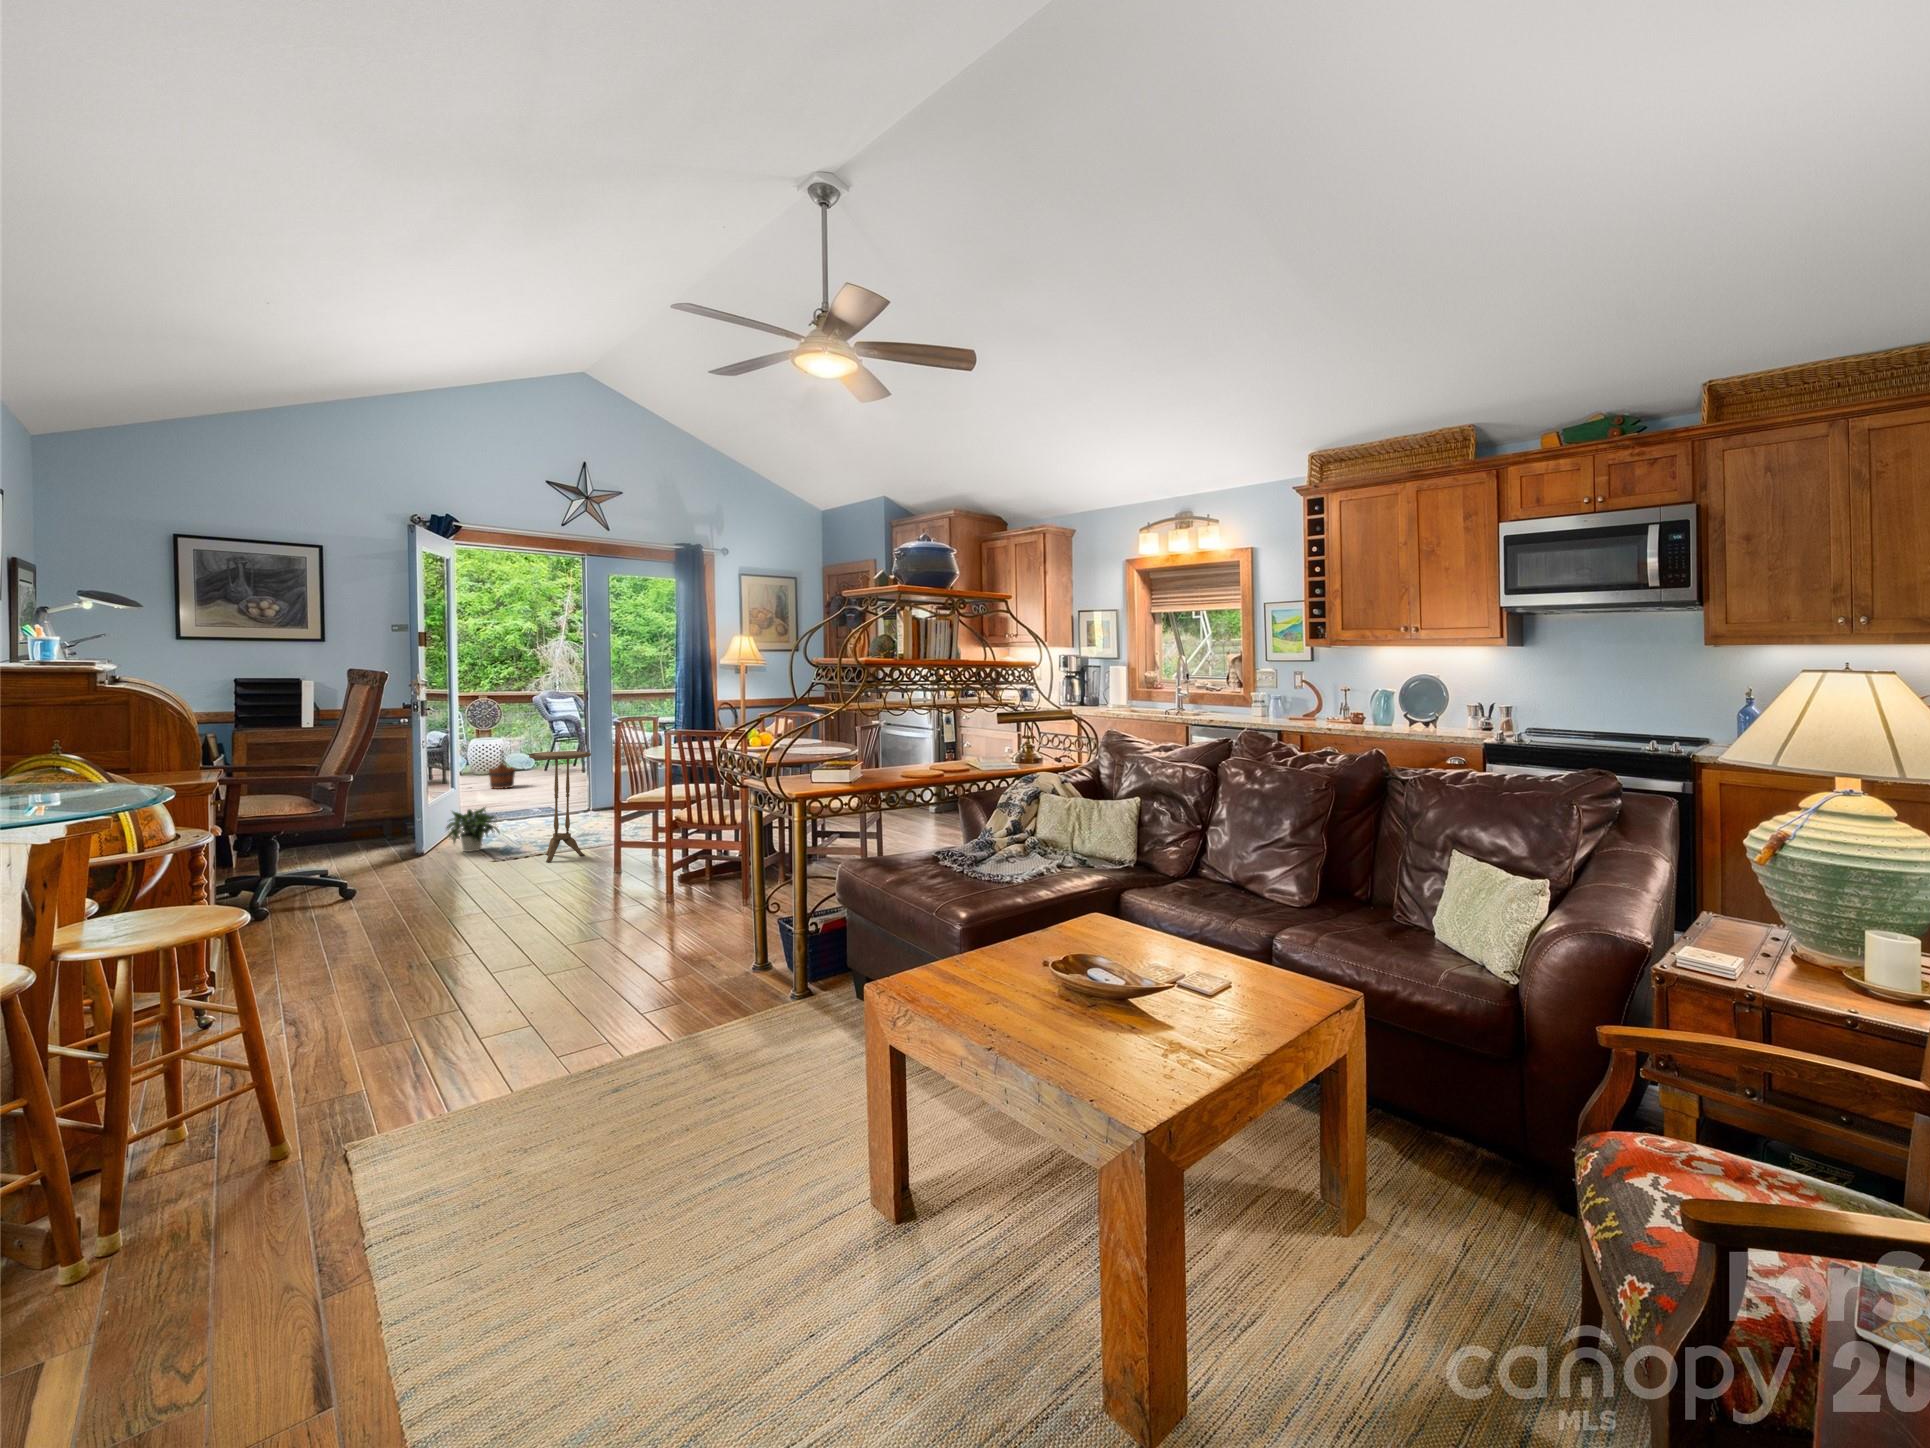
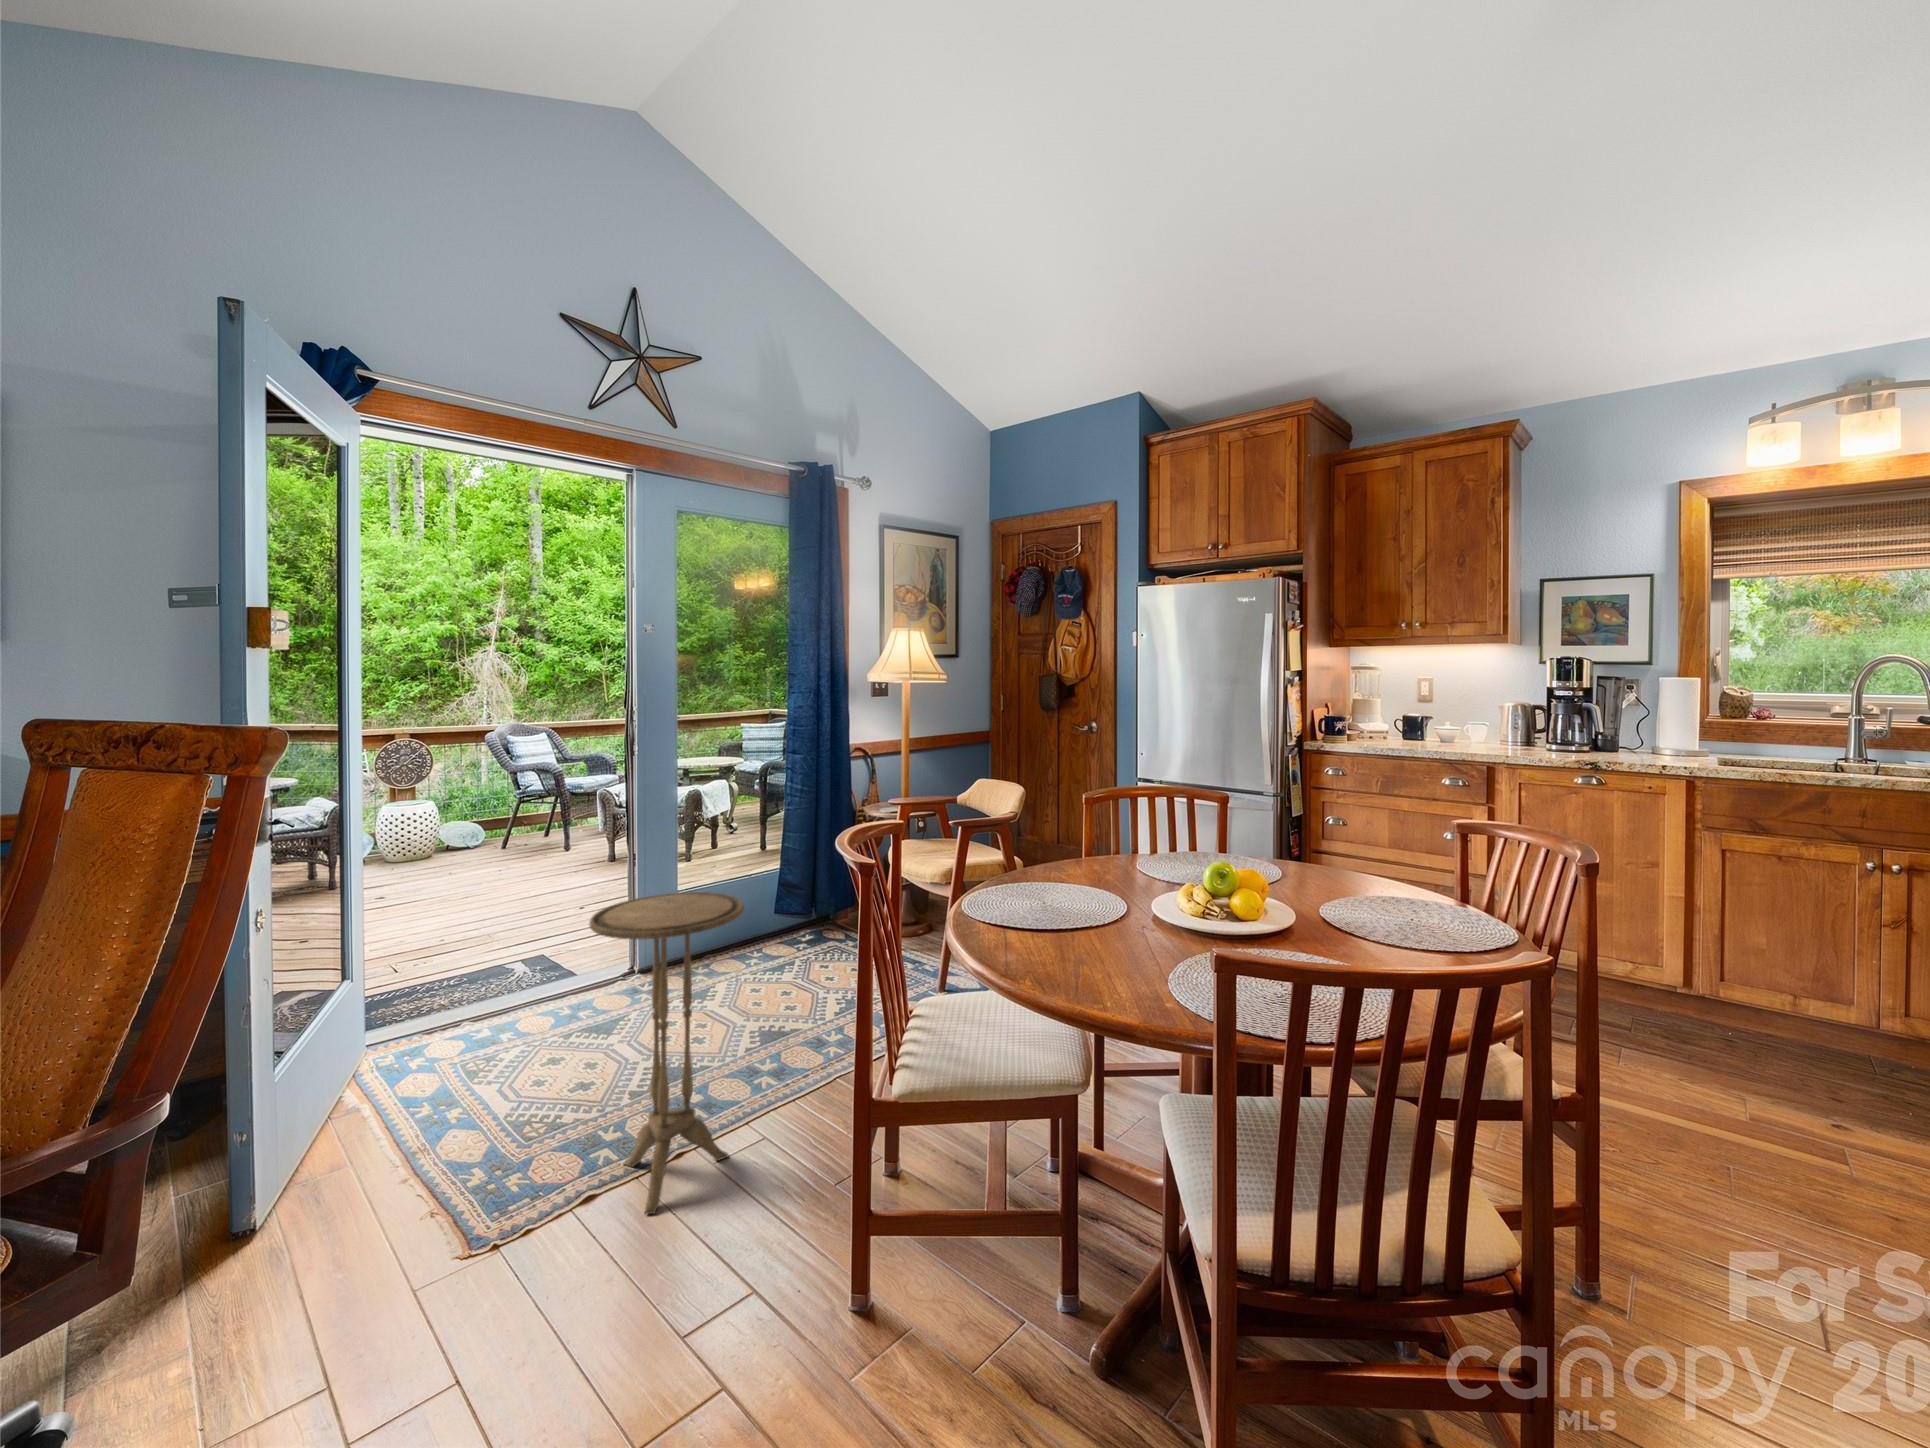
wooden bucket: present [489,750,515,789] -> none [414,829,463,899]
potted plant: present [446,807,500,852] -> none [288,1036,490,1223]

